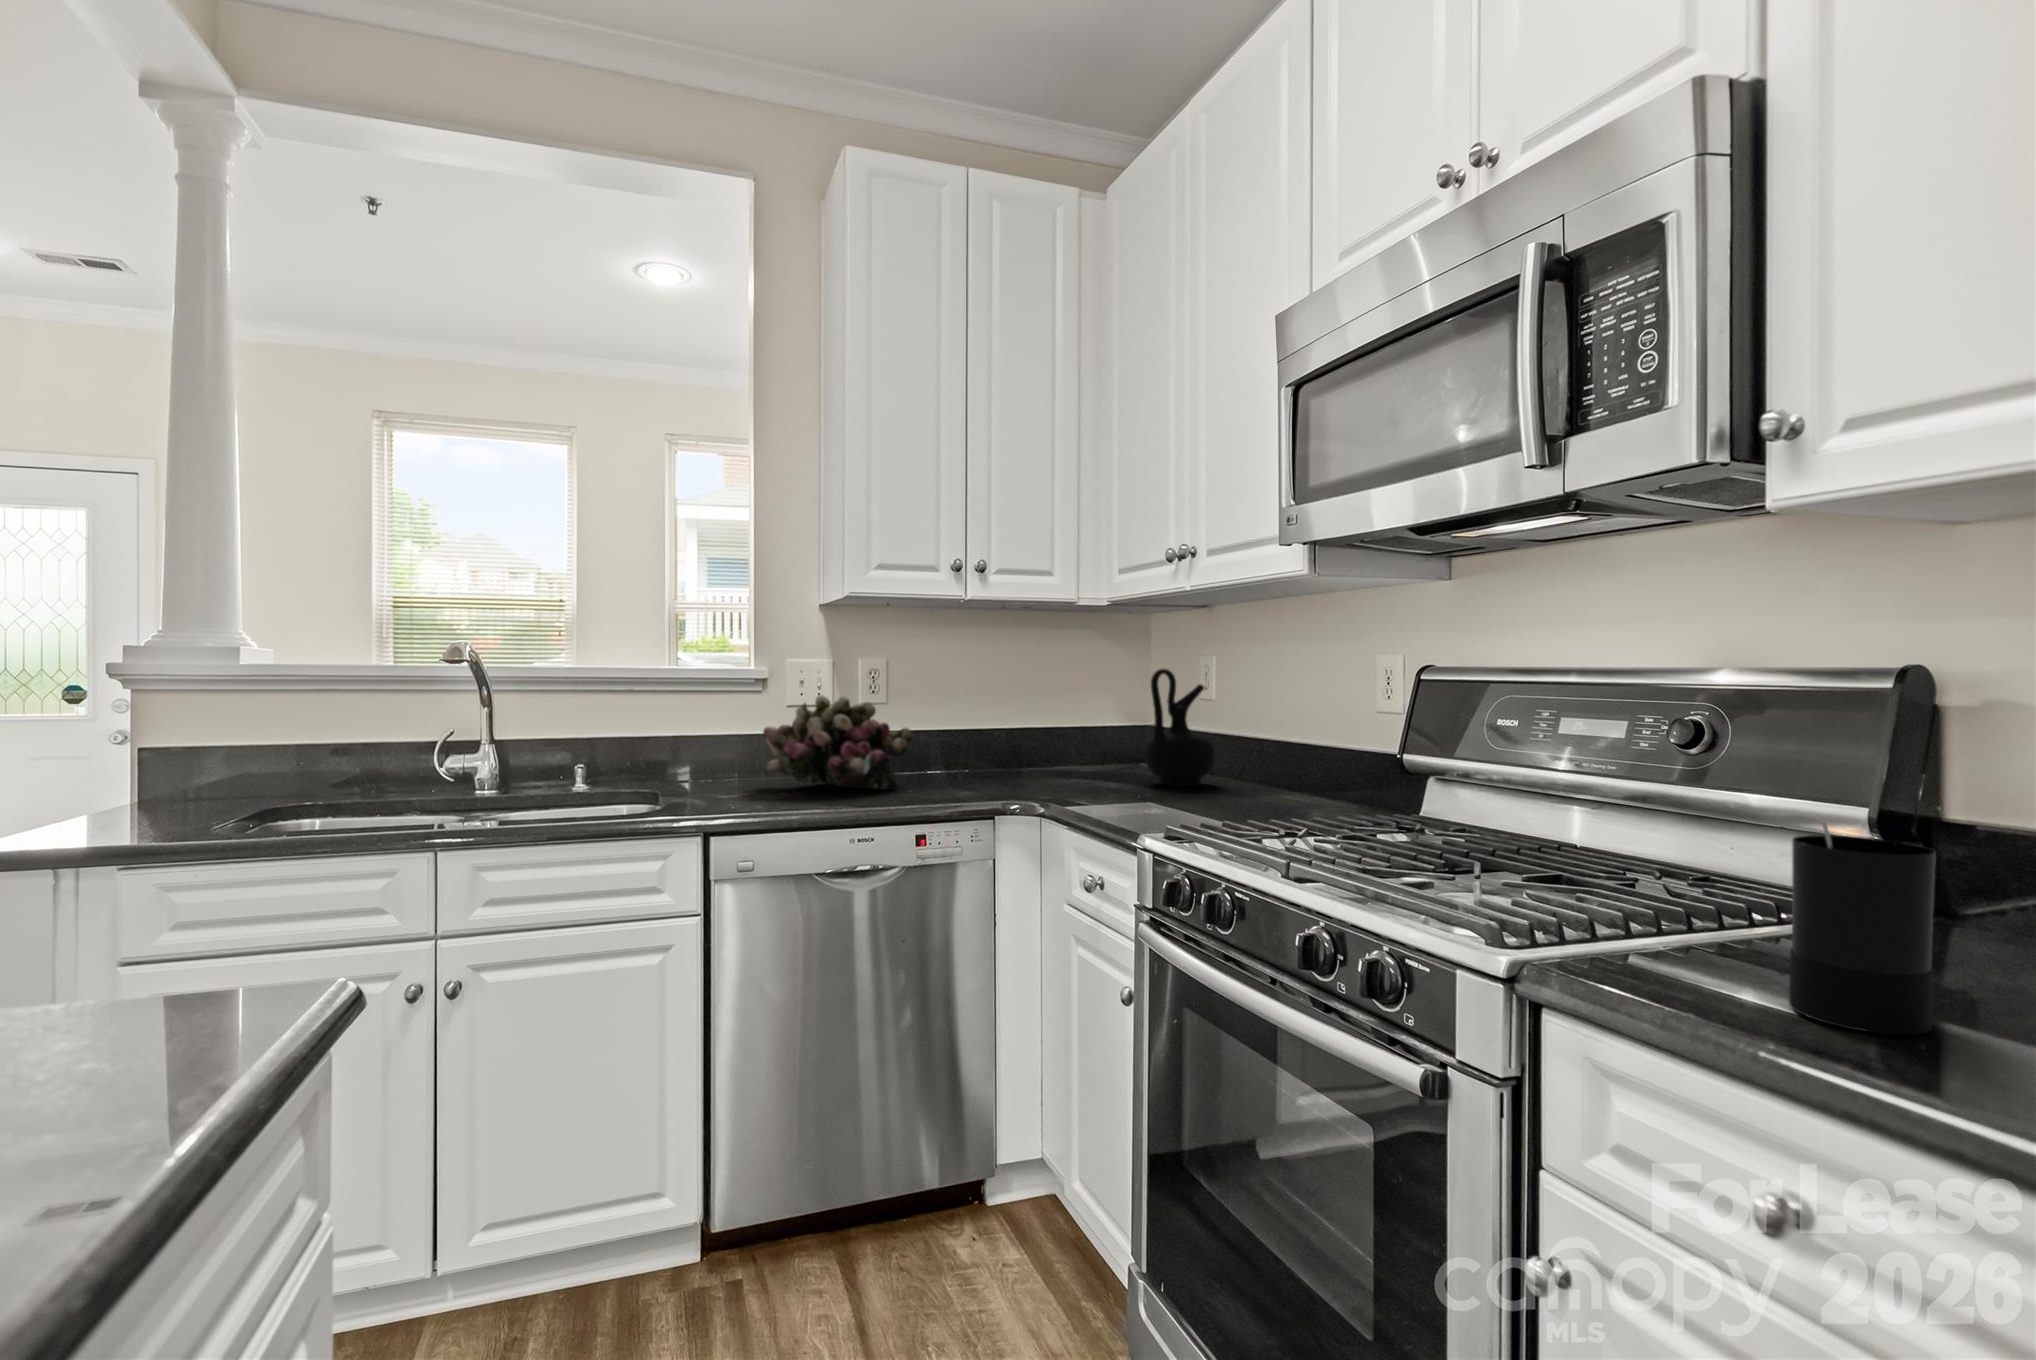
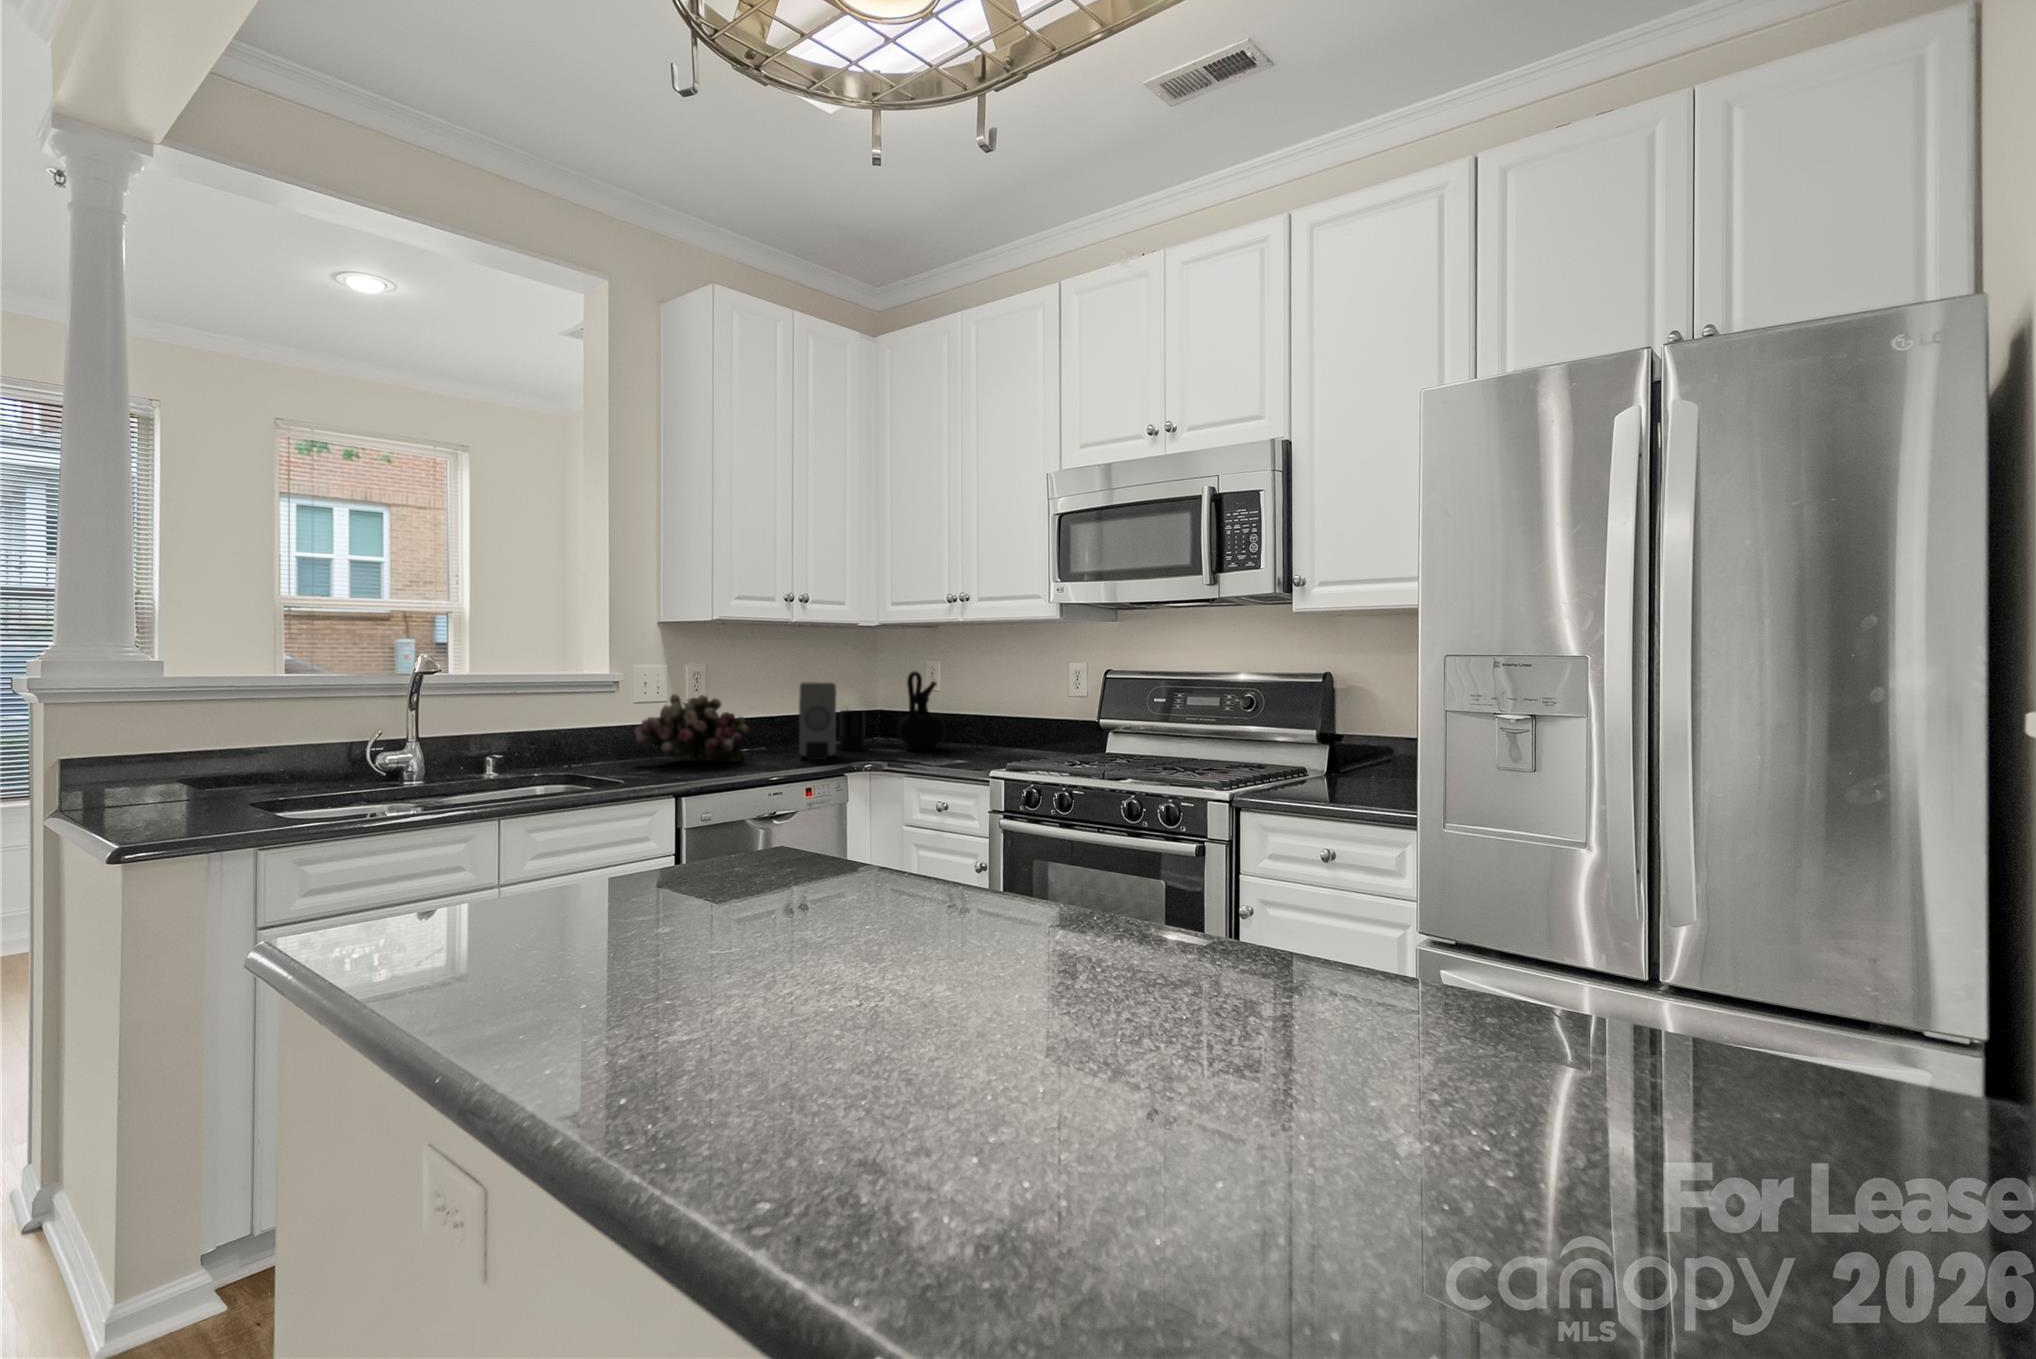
soap dispenser: none [969,682,1041,793] -> present [799,682,836,760]
candle: present [1789,819,1936,1035] -> present [840,710,865,750]

